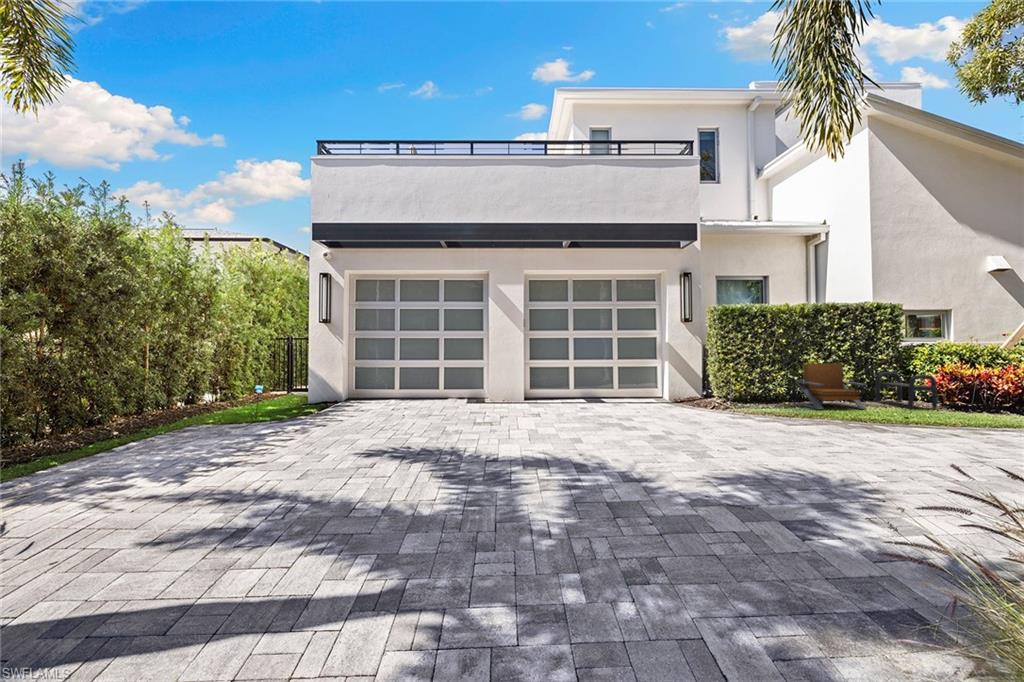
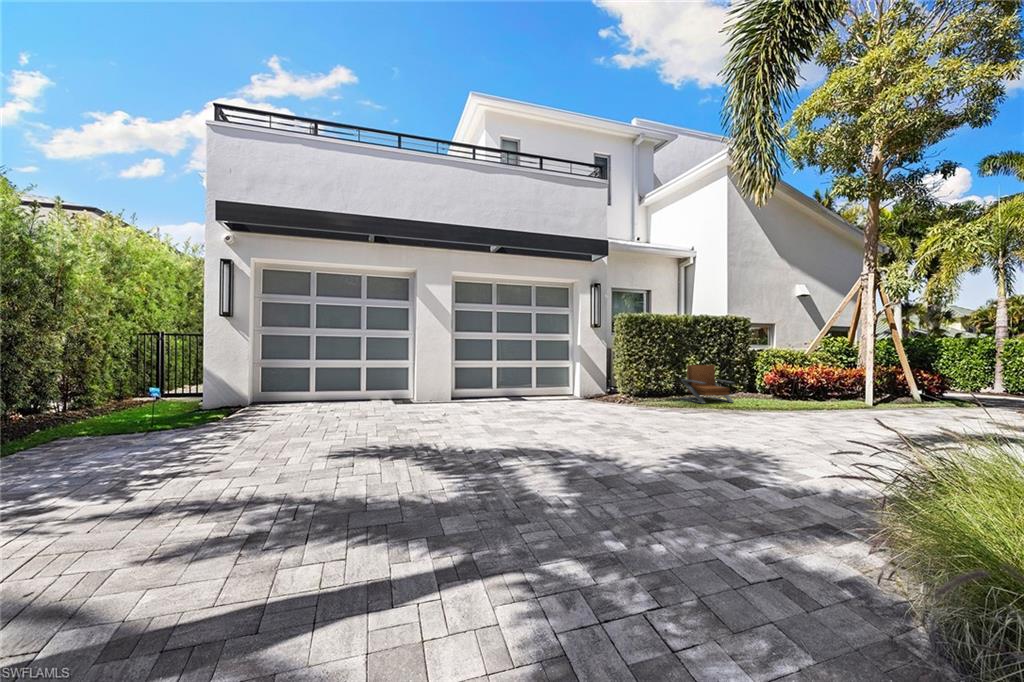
bench: present [875,372,937,408] -> none [733,371,777,401]

